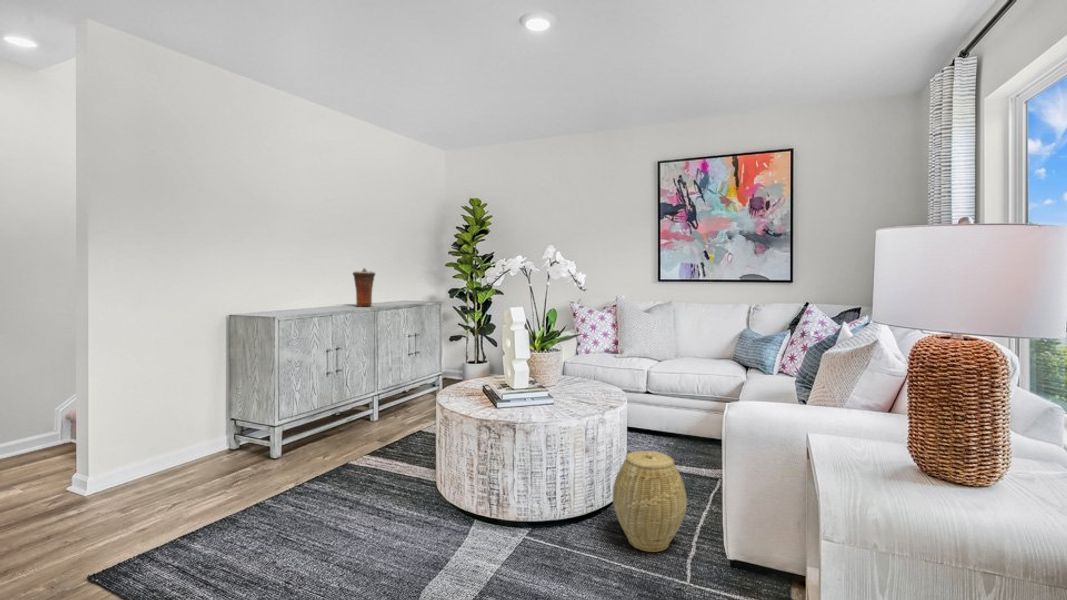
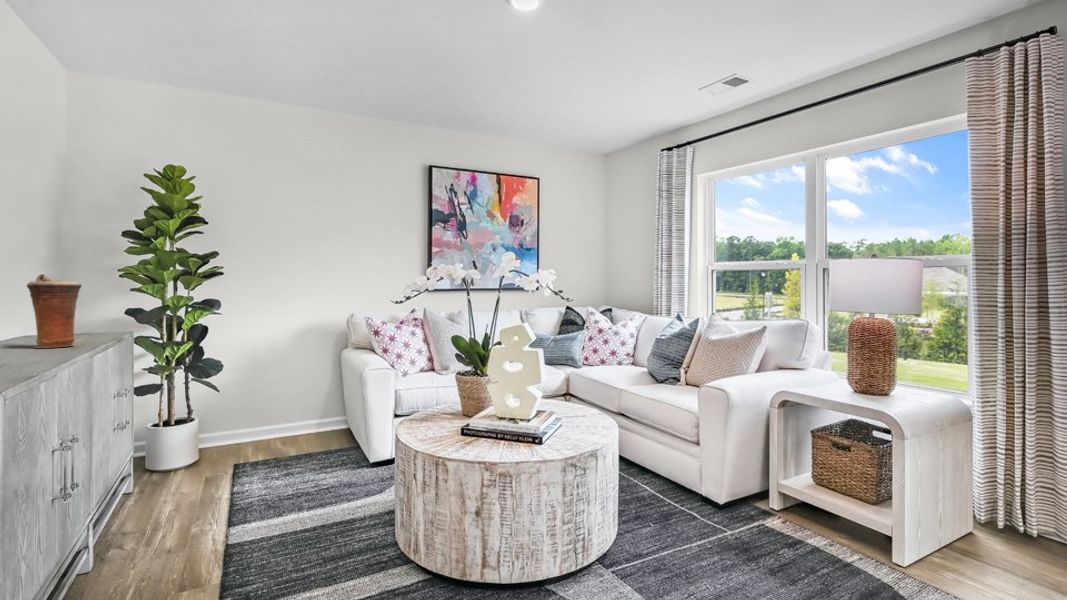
woven basket: present [612,451,687,552] -> none [642,446,708,534]

